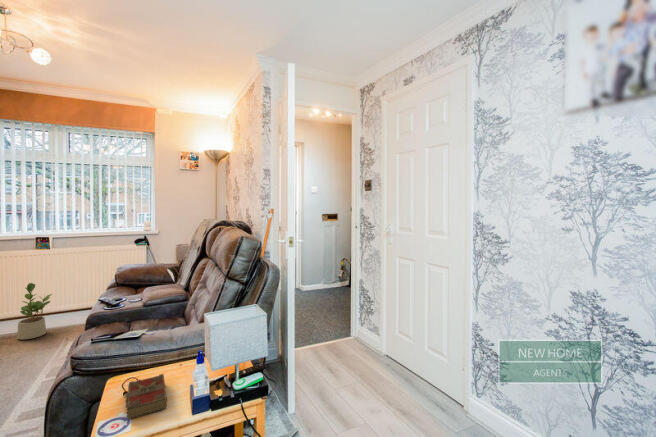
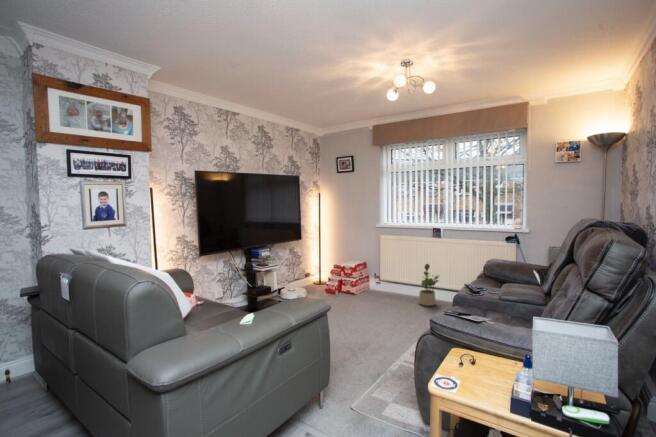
book: present [126,374,167,419] -> none [456,356,494,392]

